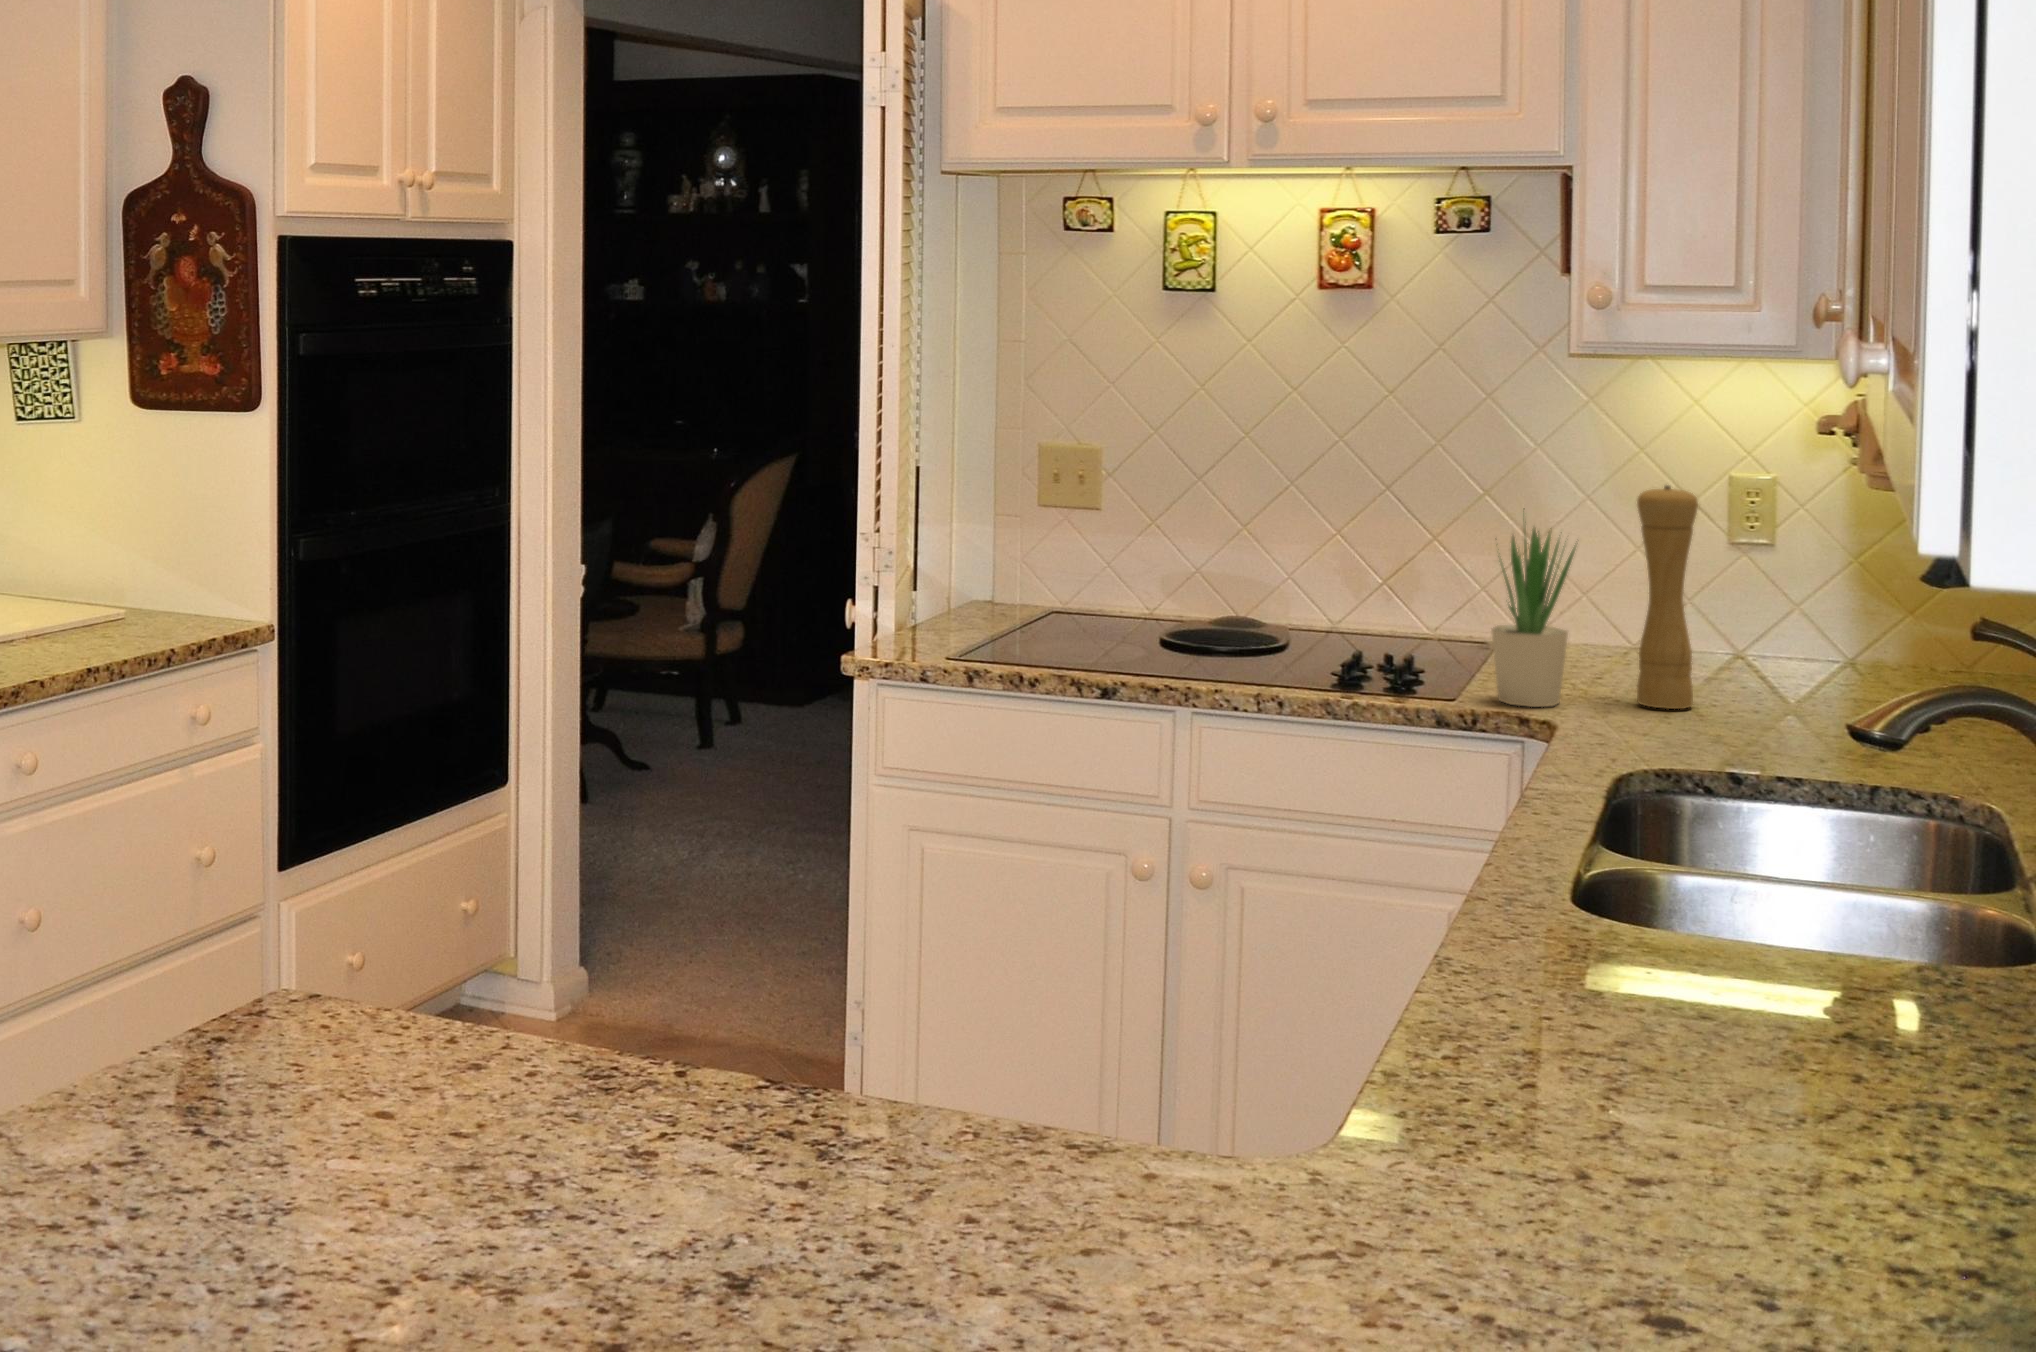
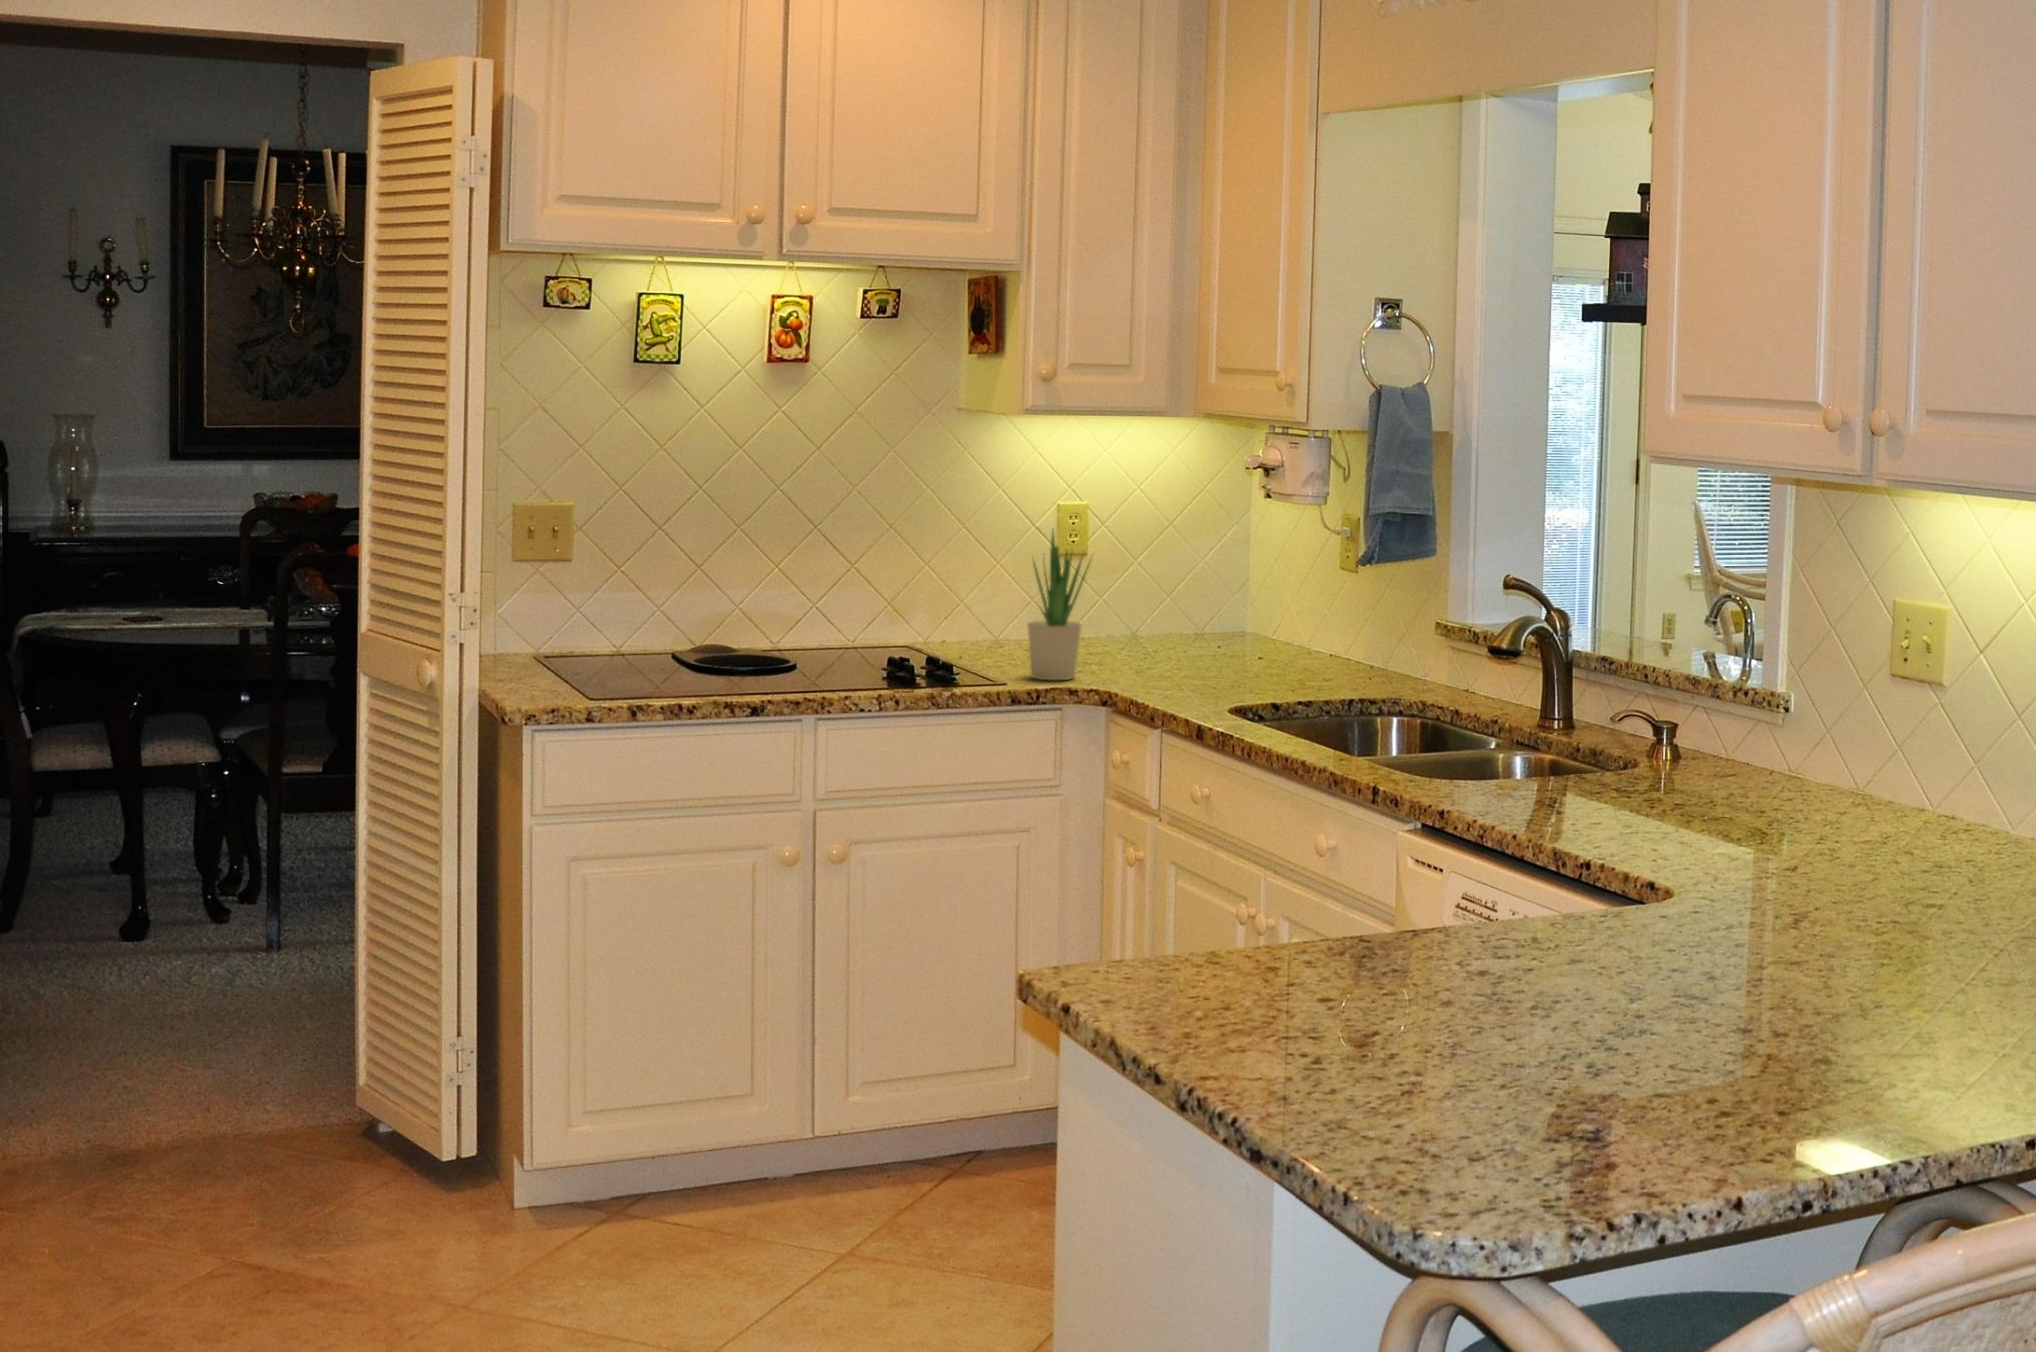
pepper mill: present [1637,485,1698,709] -> none [1107,512,1150,672]

